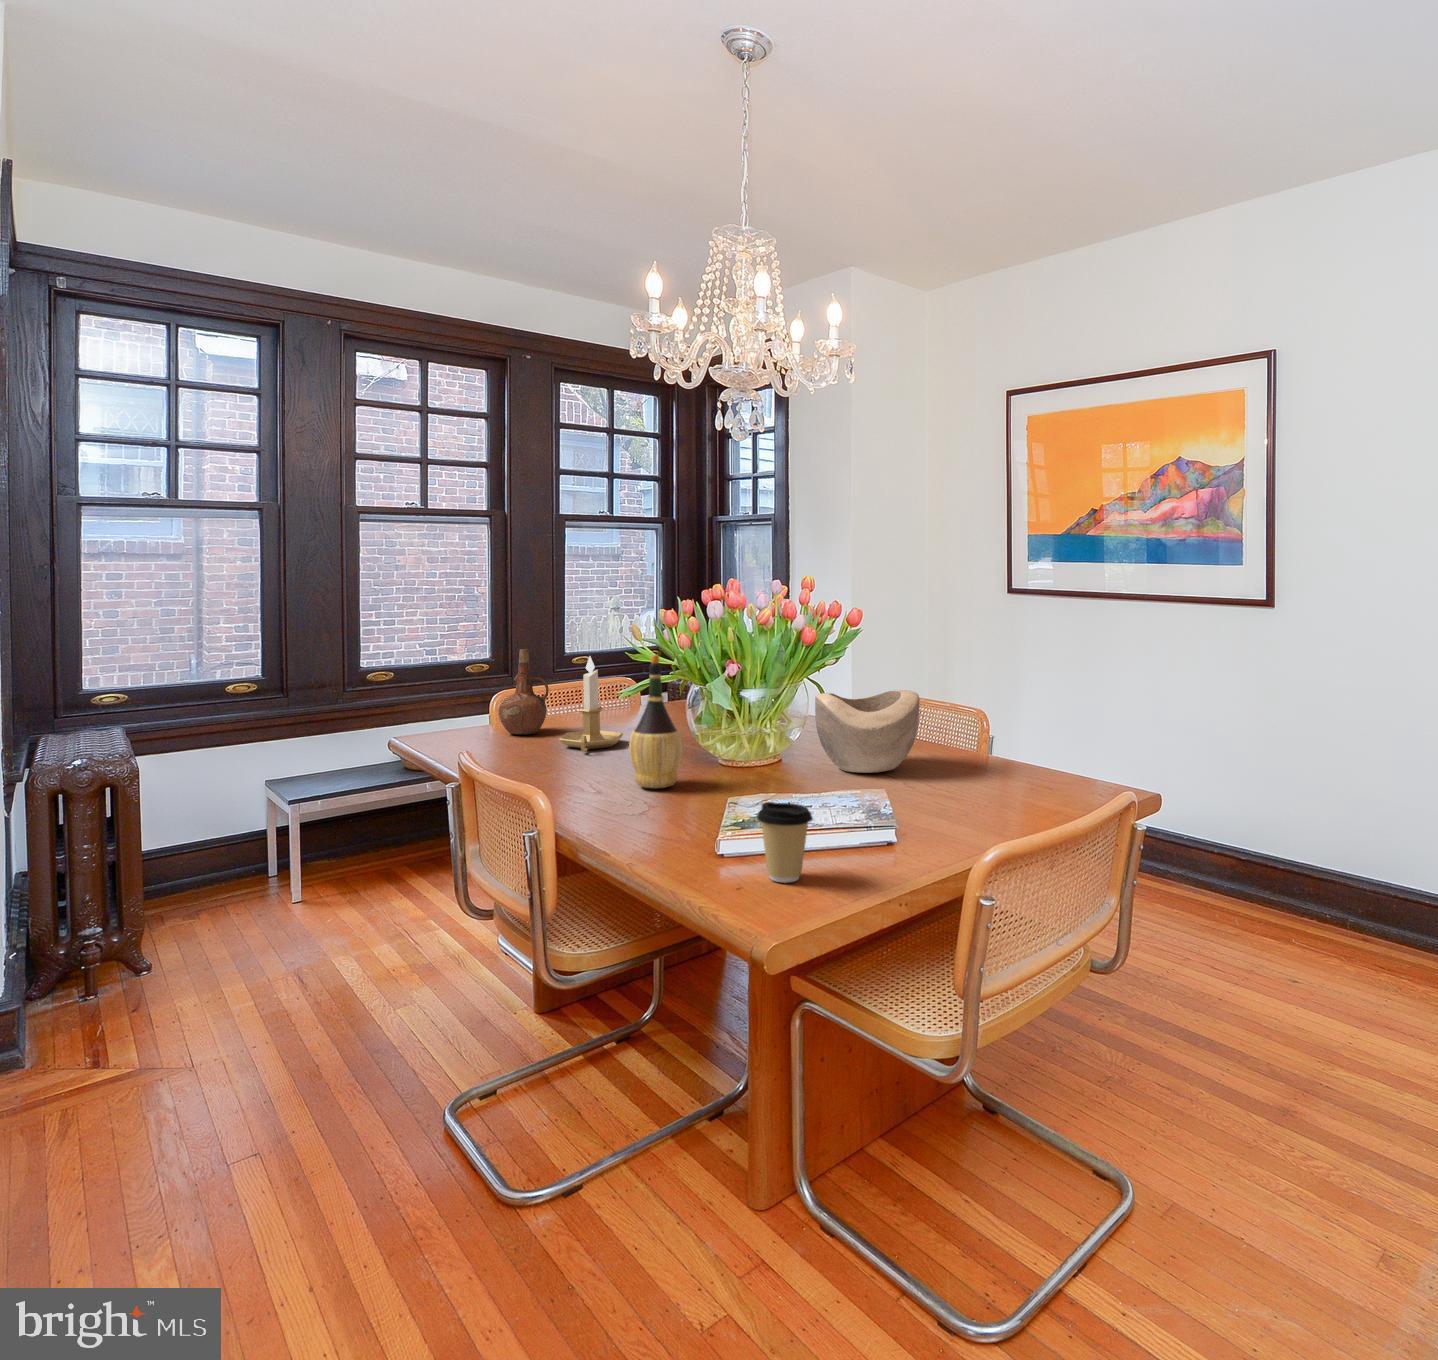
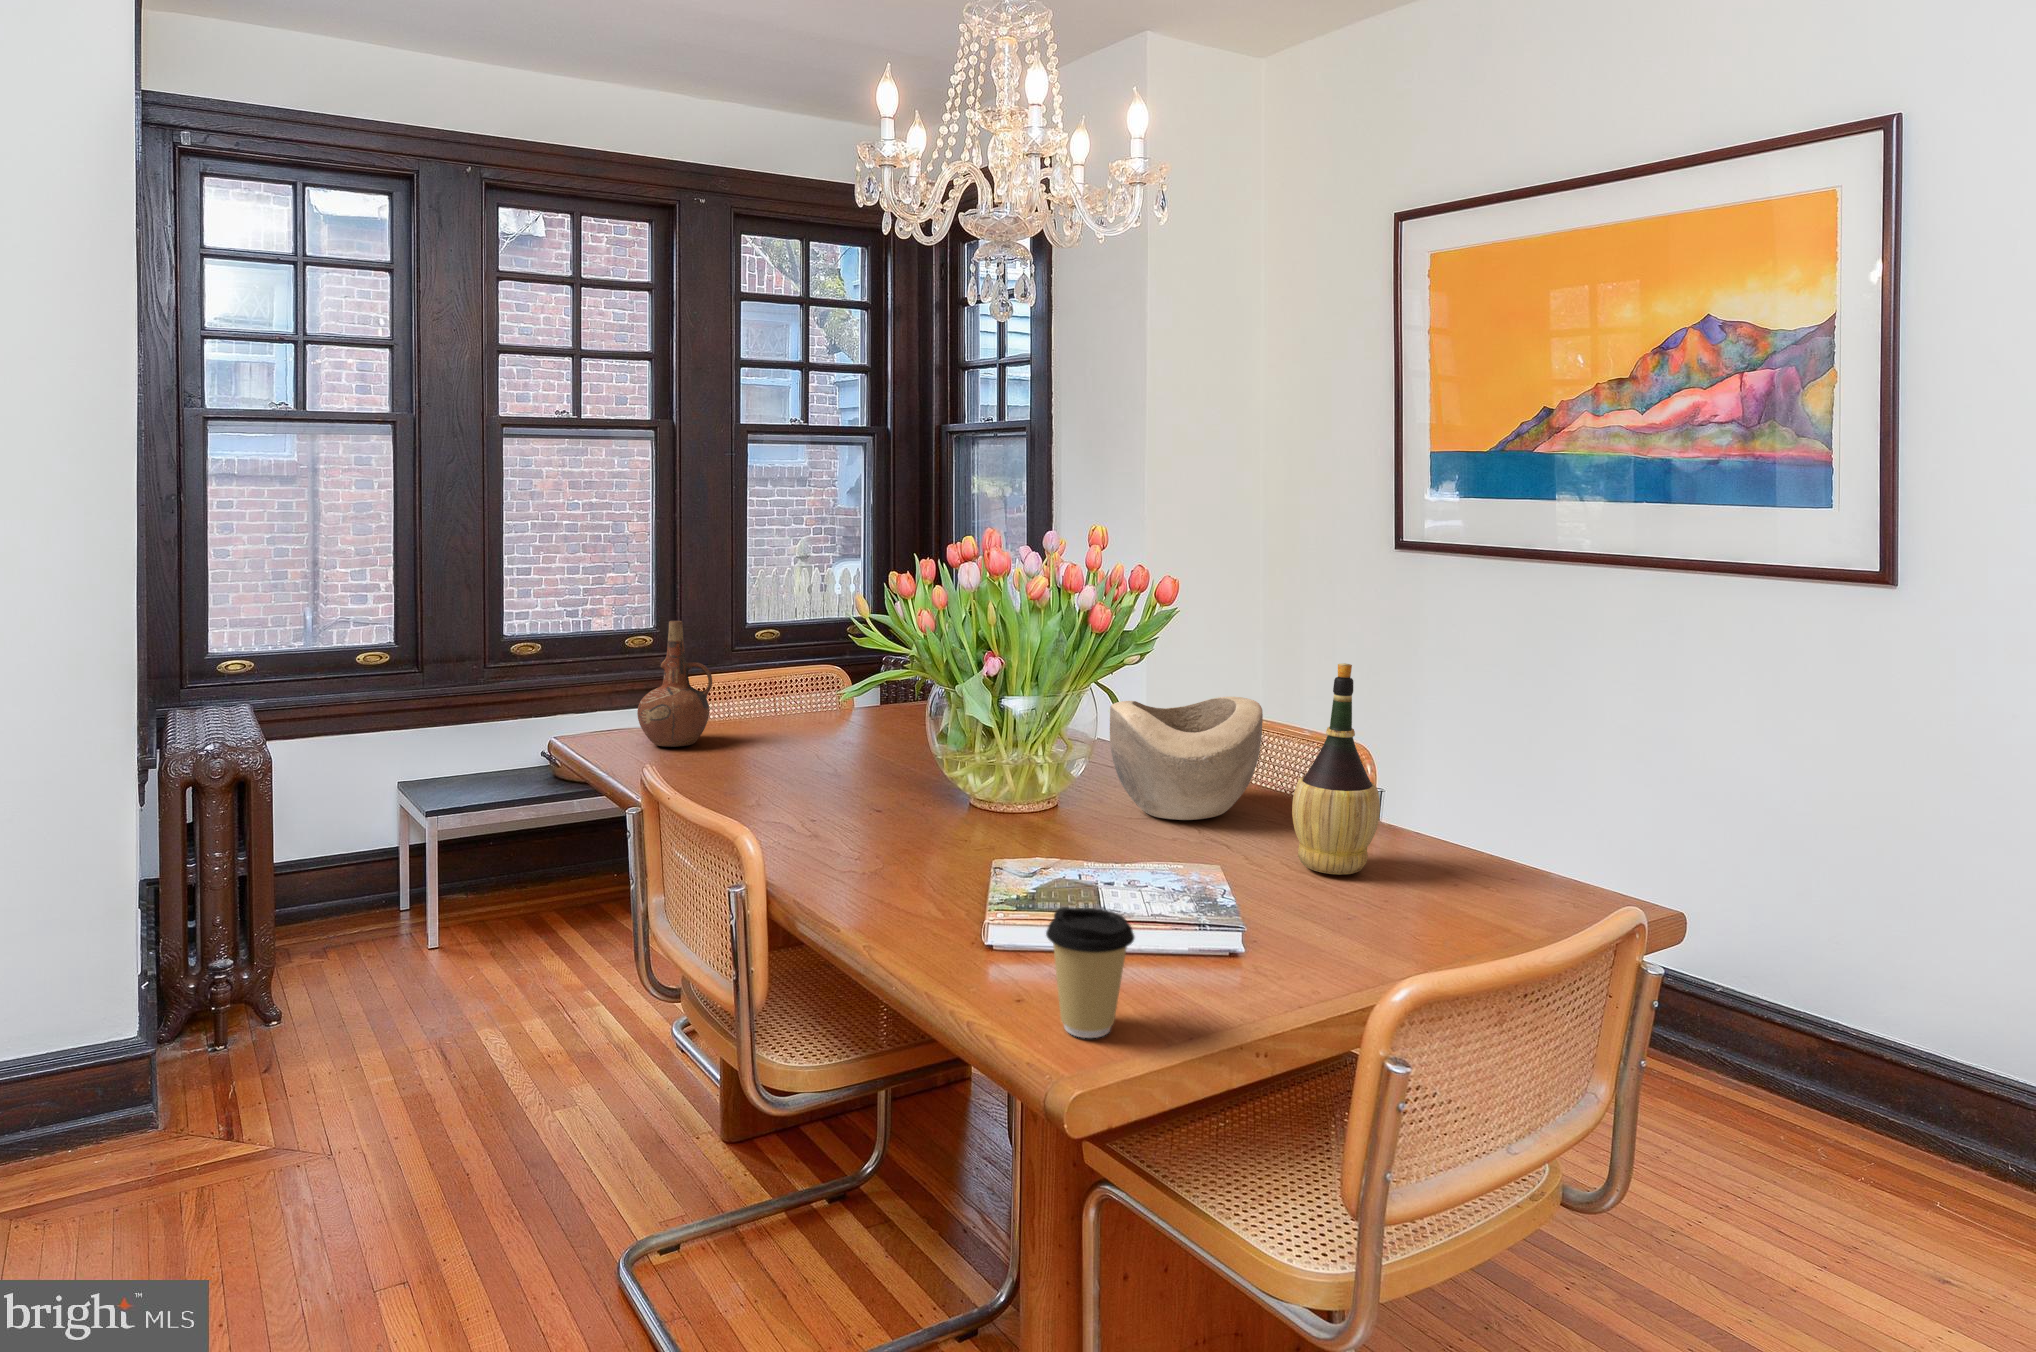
wine bottle: present [629,655,683,788] -> present [1292,663,1380,875]
candlestick: present [559,656,623,752] -> none [727,635,823,780]

